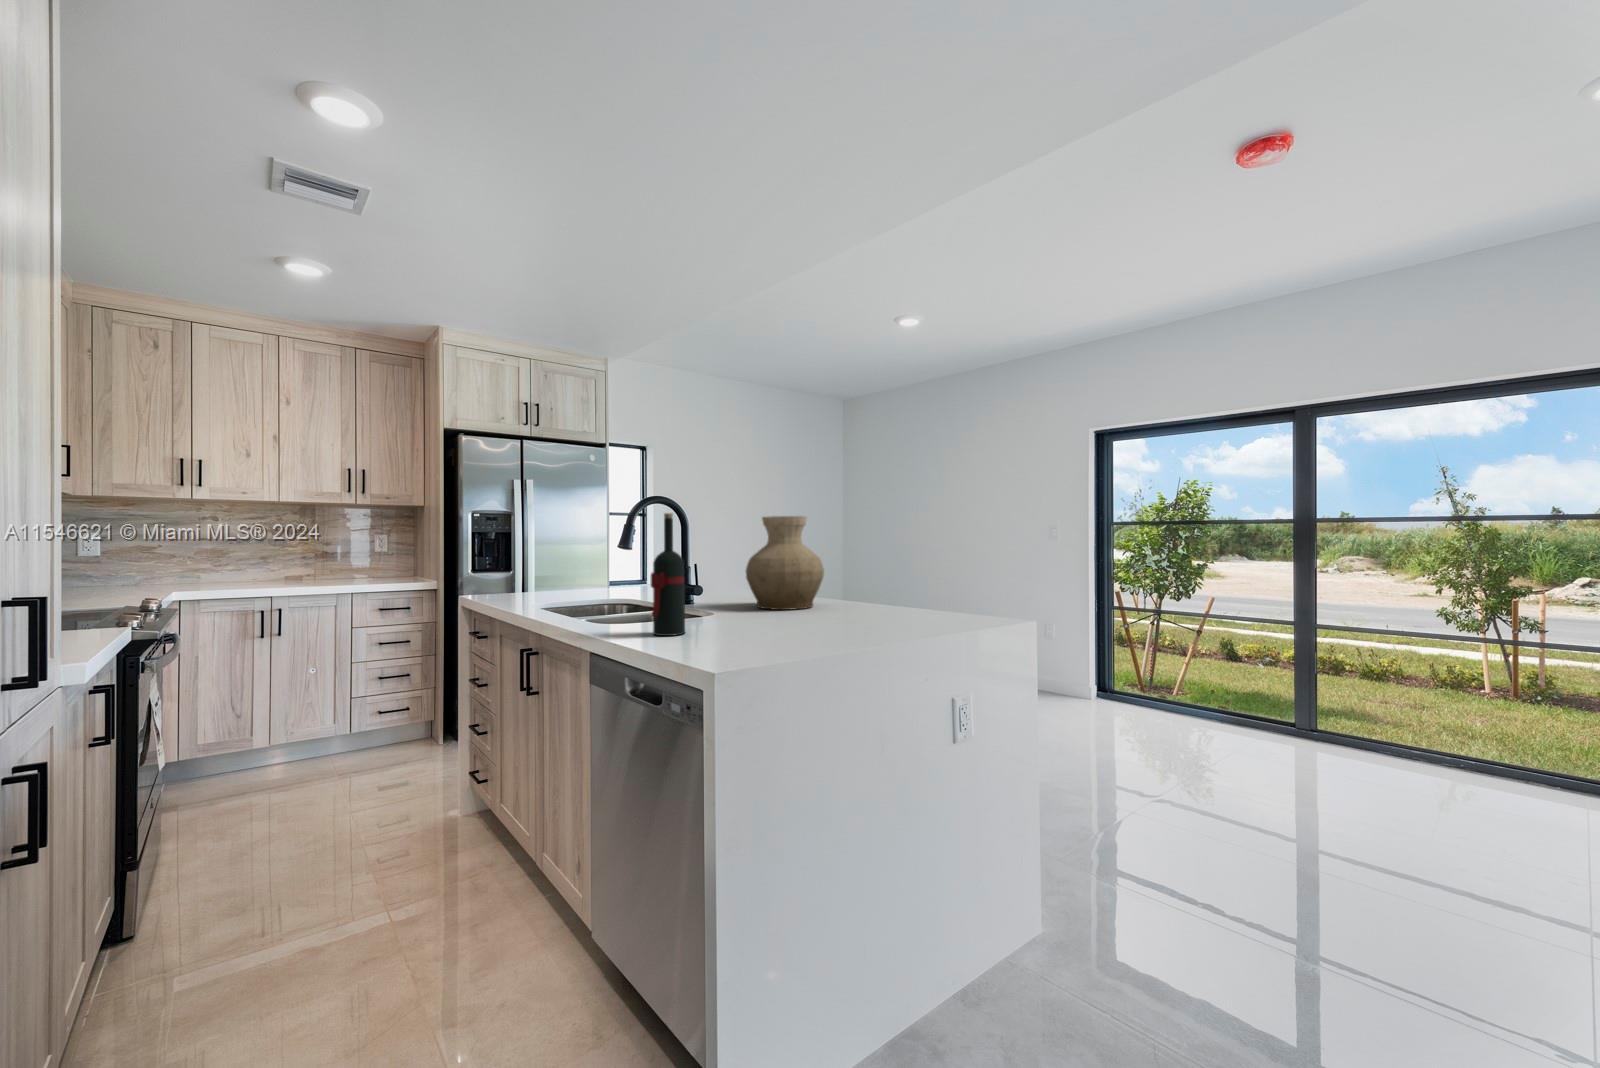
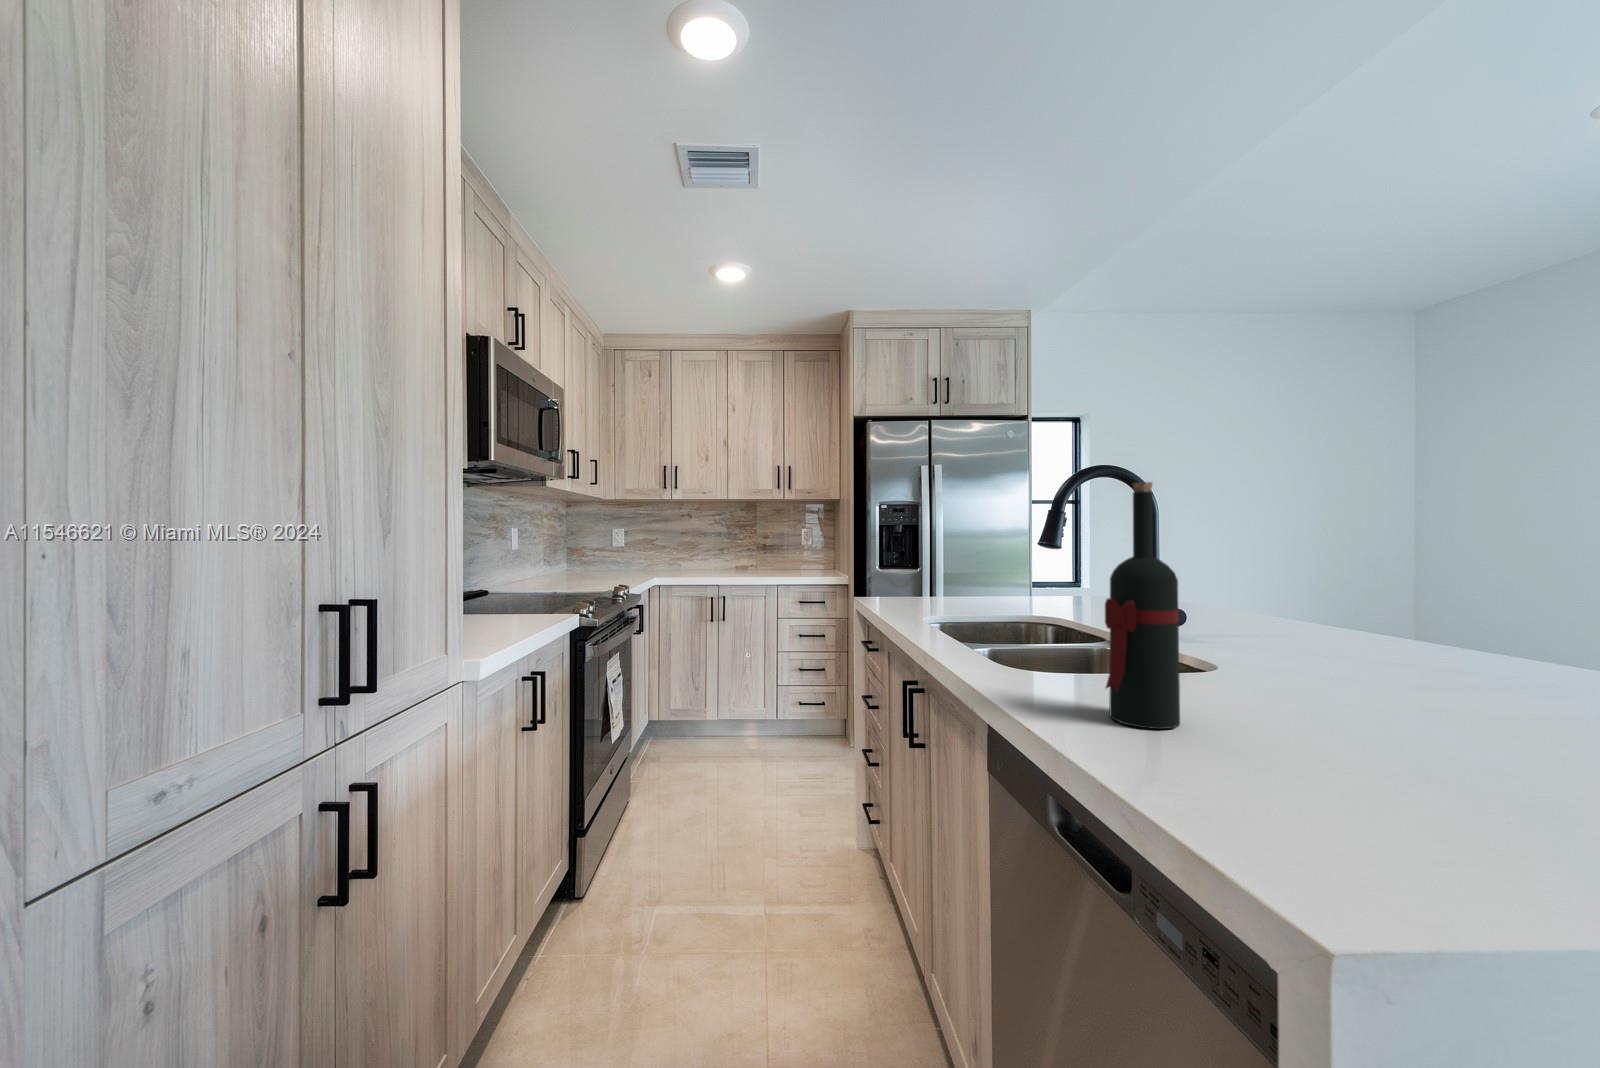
vase: present [746,516,824,610] -> none [1276,488,1480,676]

